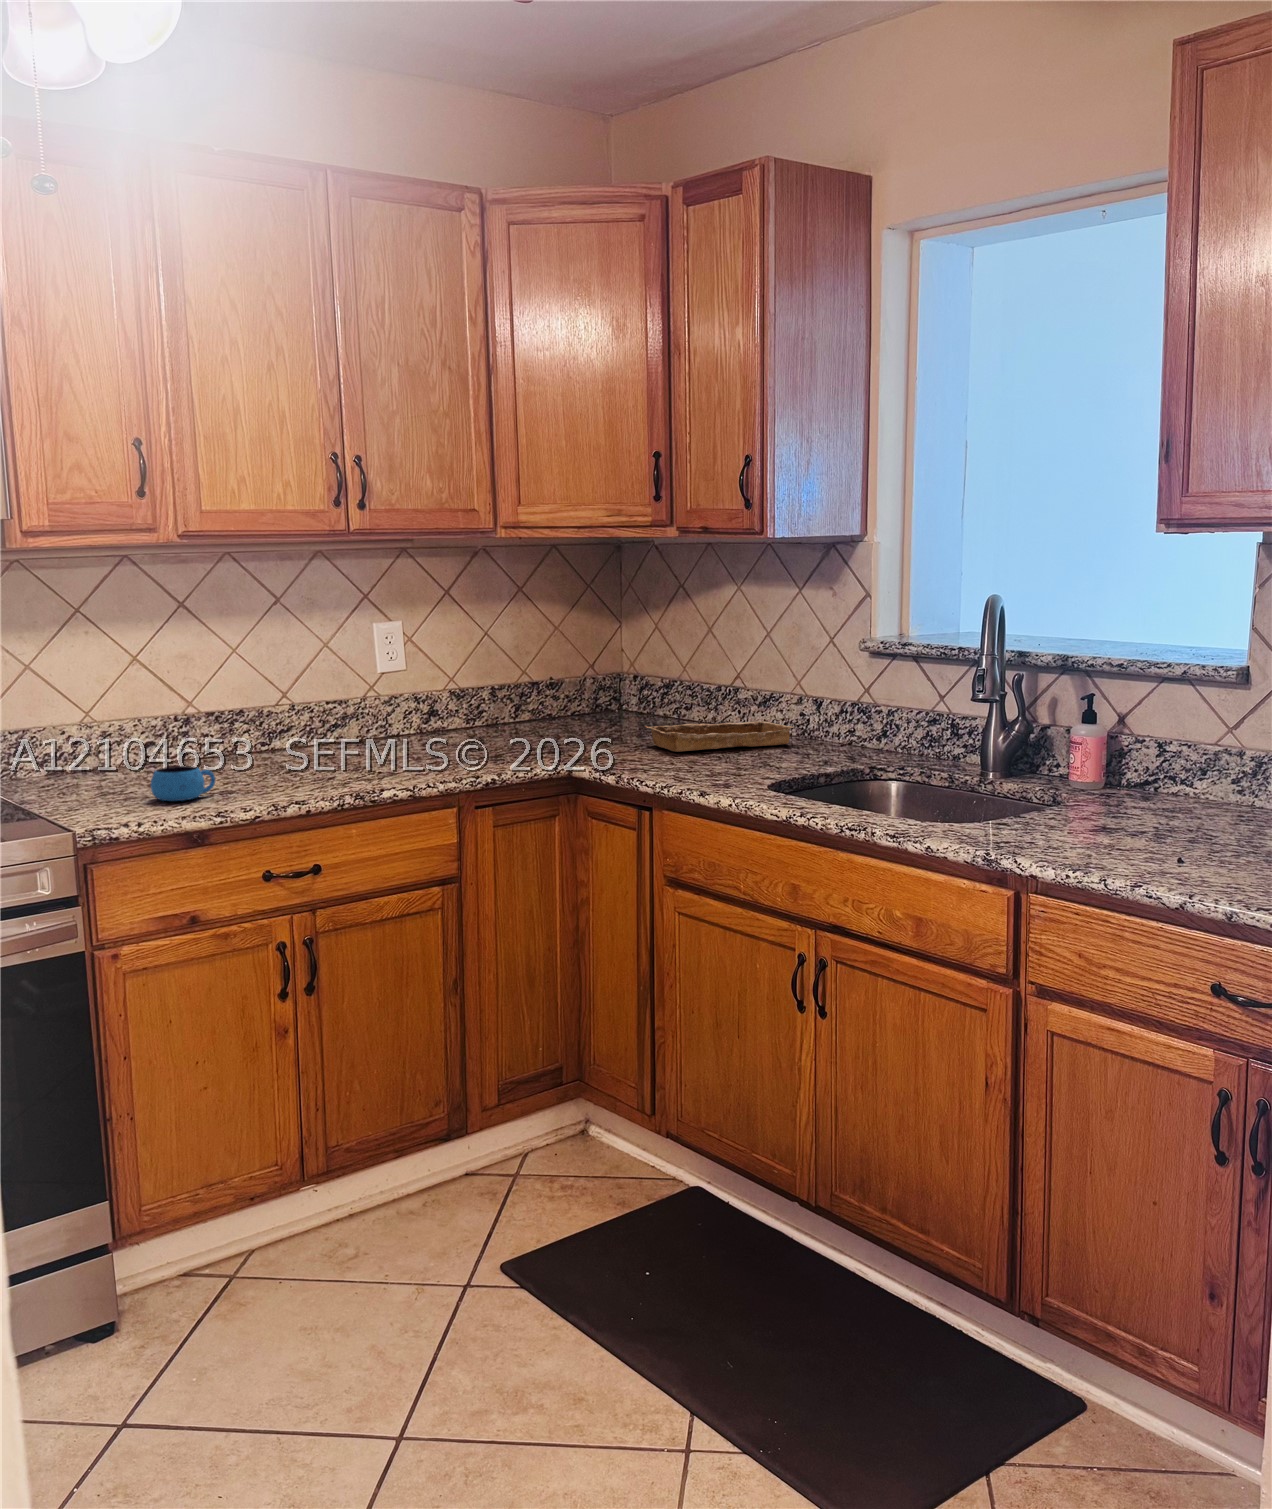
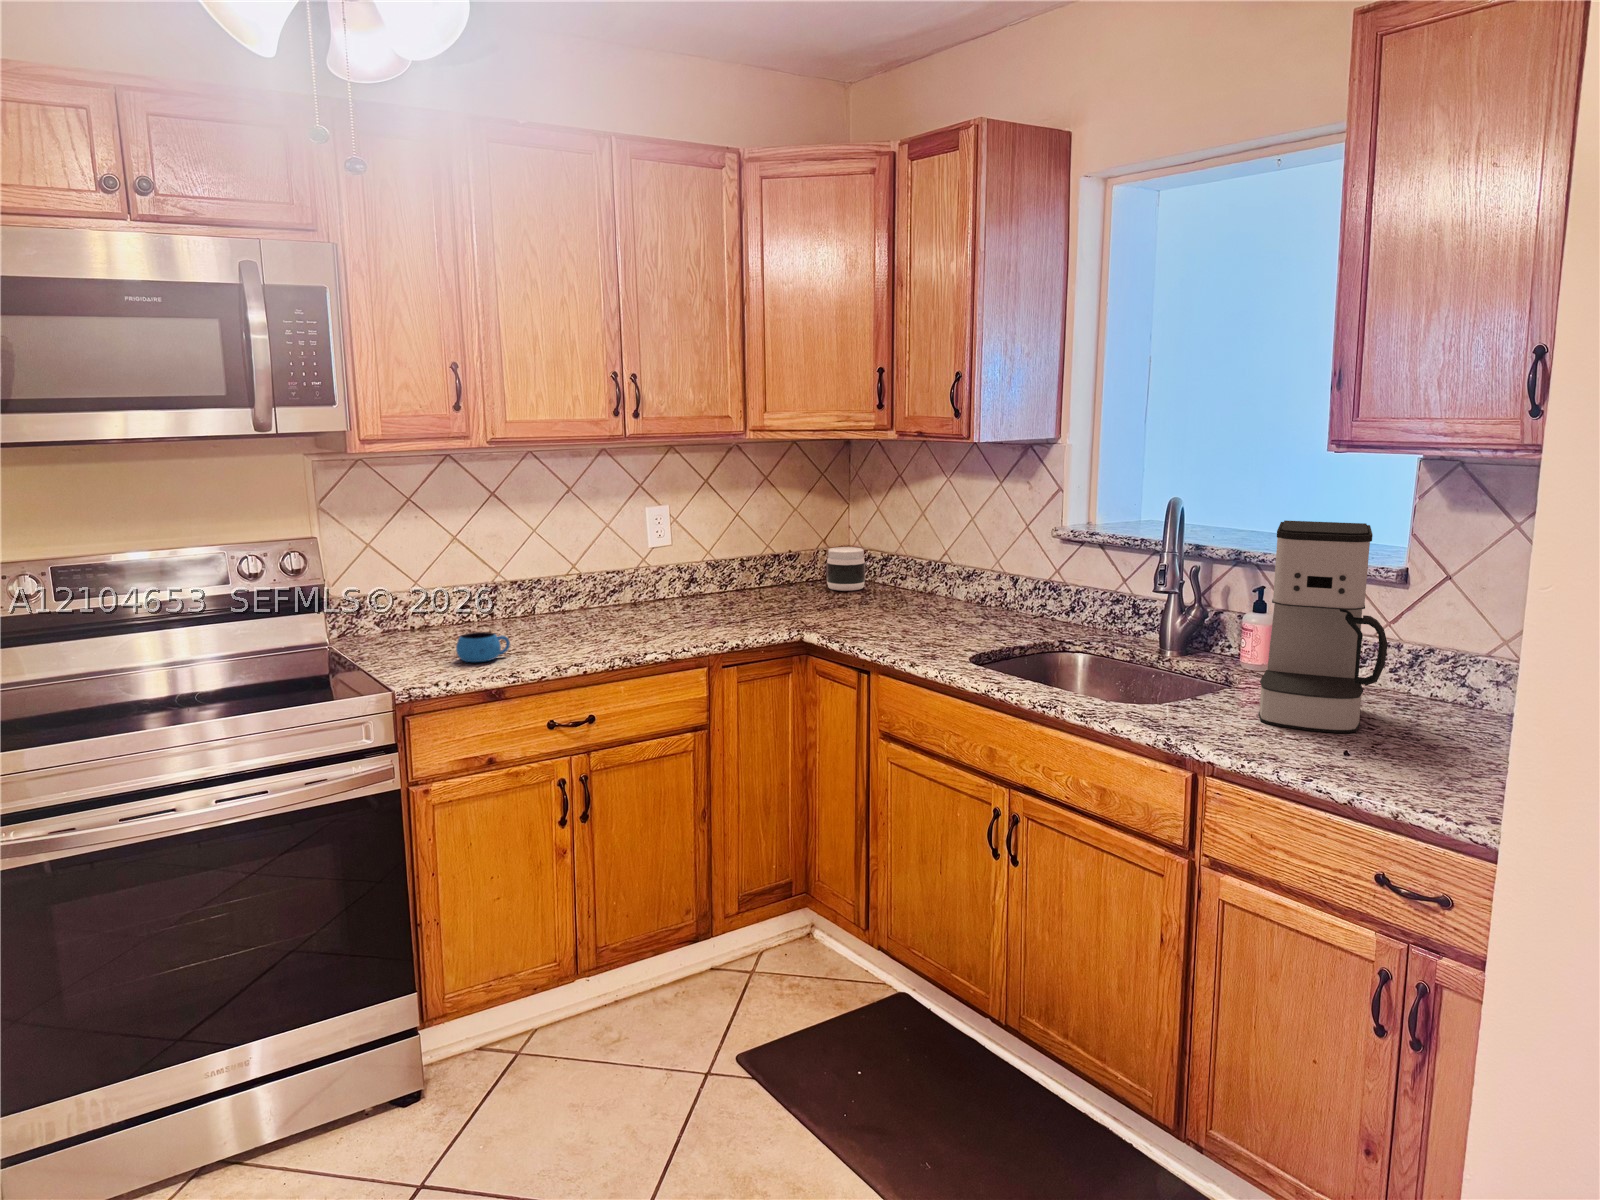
coffee maker: none [1089,610,1227,843] -> present [1258,521,1388,733]
jar: none [592,672,638,724] -> present [827,547,865,591]
tray: present [646,721,794,752] -> none [869,594,997,621]

